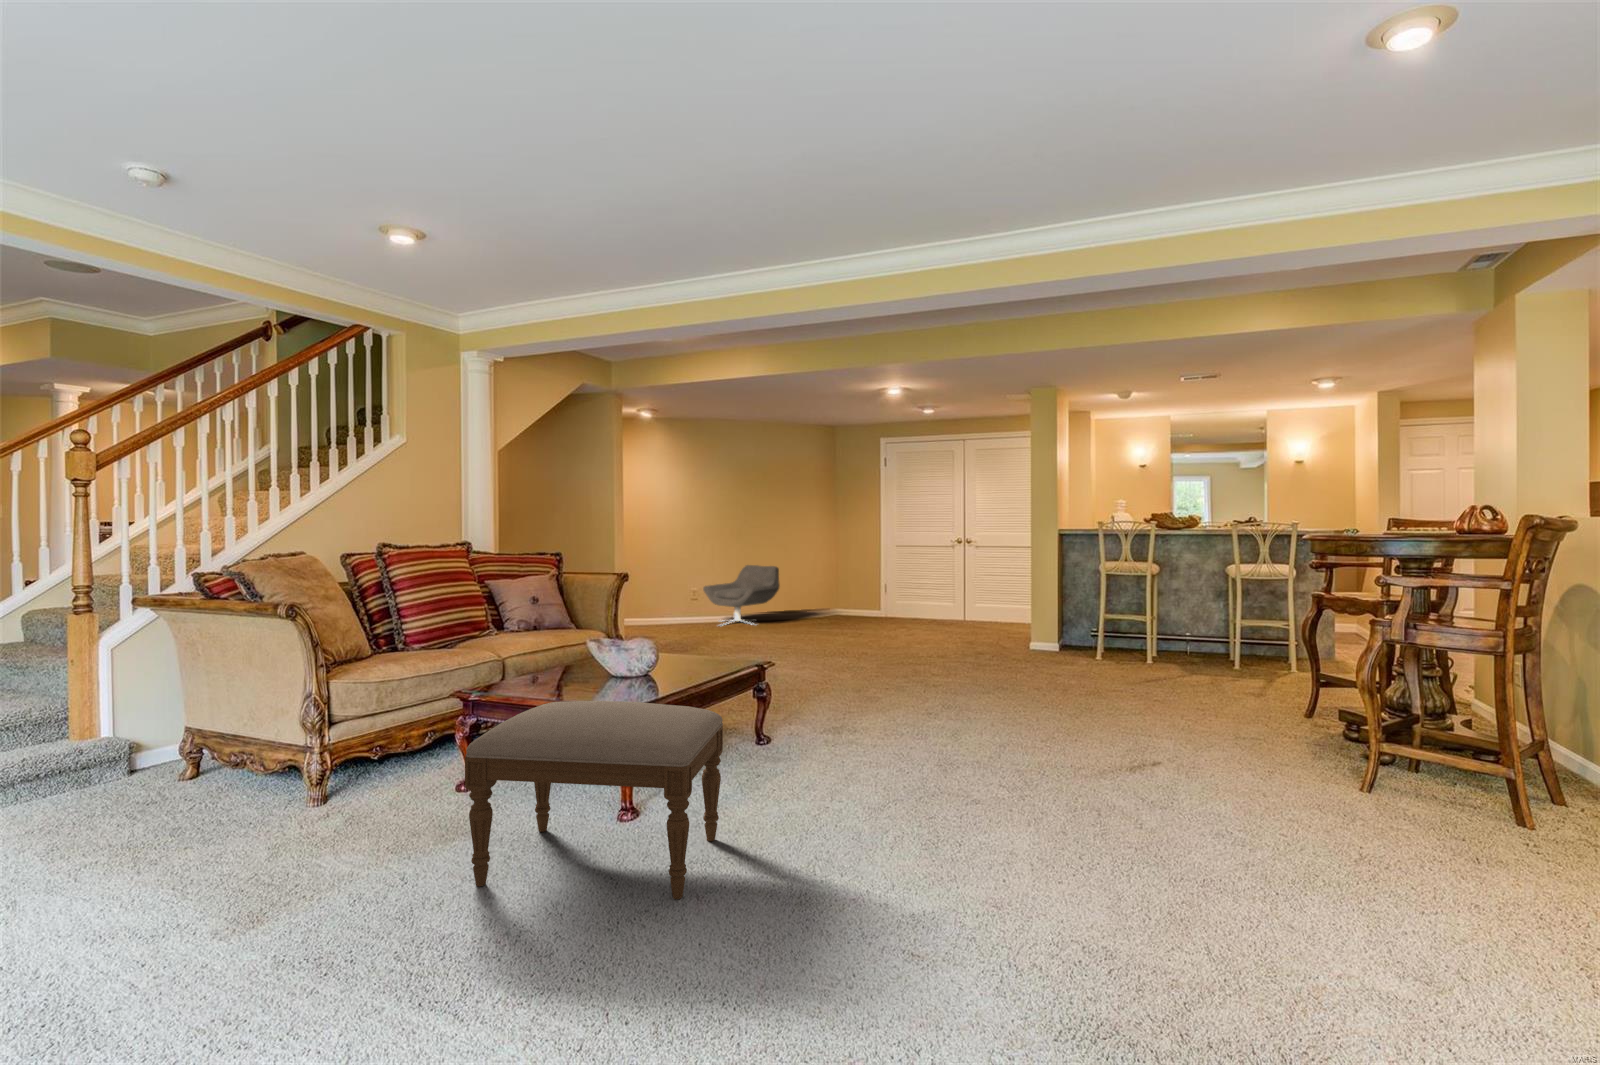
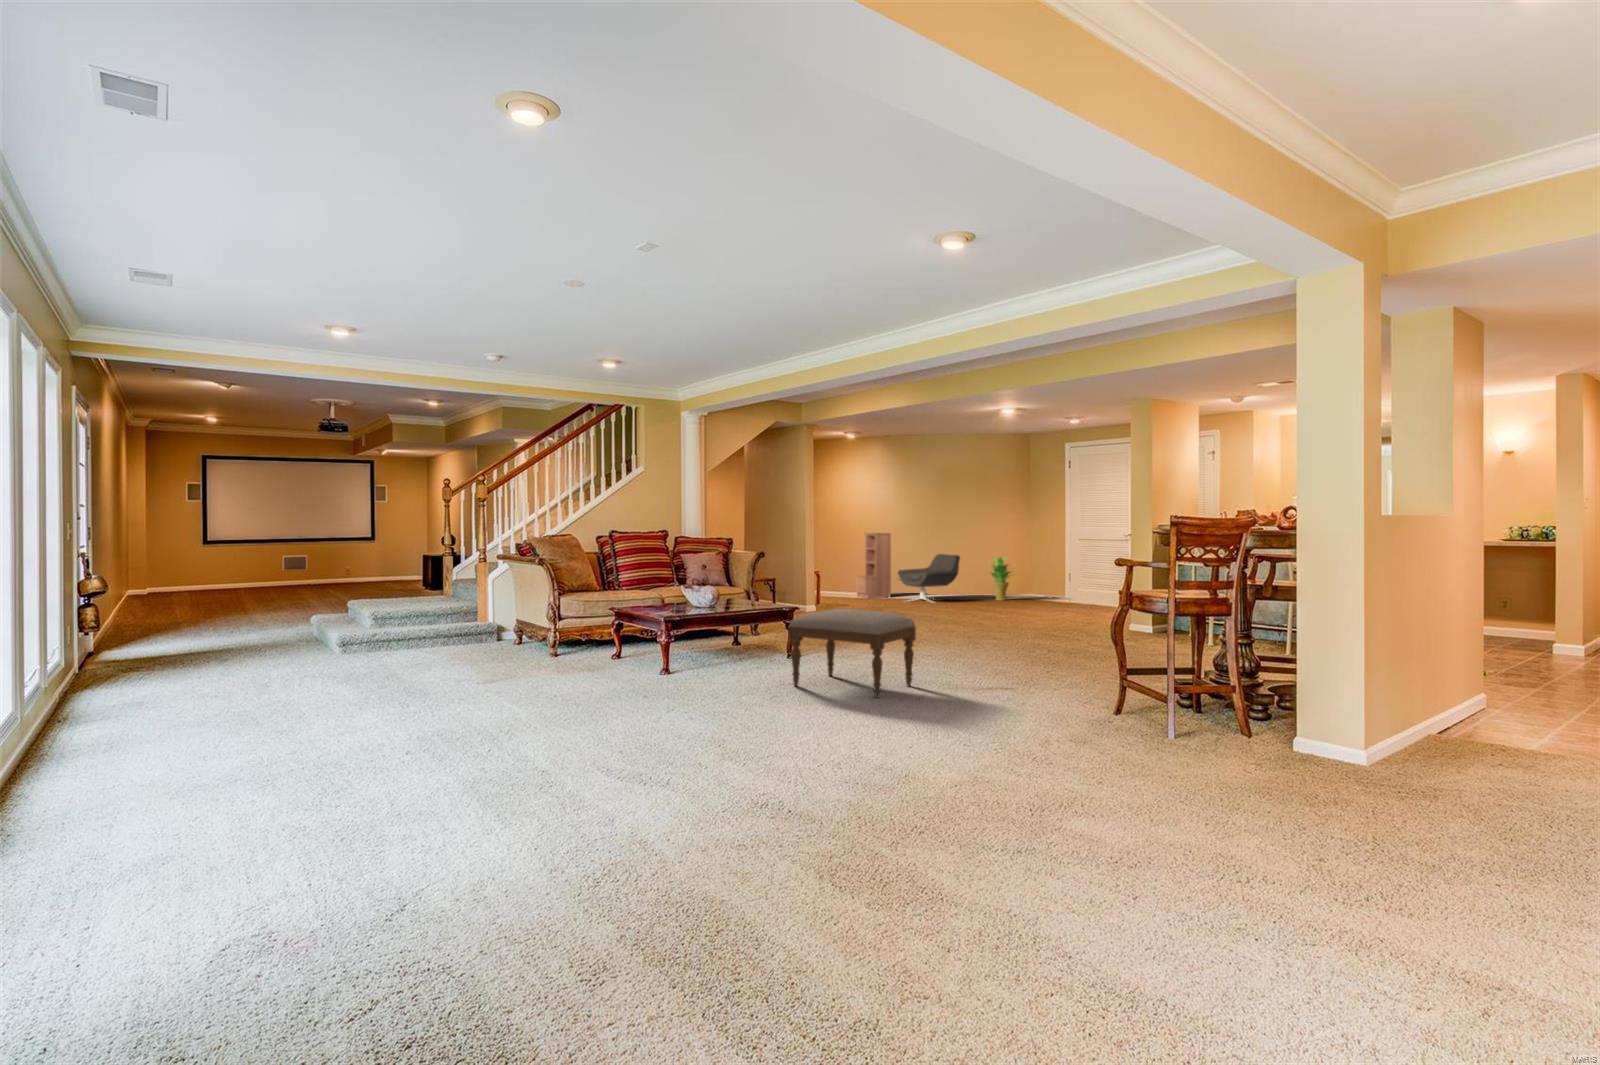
bookshelf: none [644,540,690,623] -> present [856,533,891,598]
potted plant: none [799,566,838,618] -> present [991,556,1010,601]
ottoman: present [465,701,723,899] -> present [789,609,916,698]

